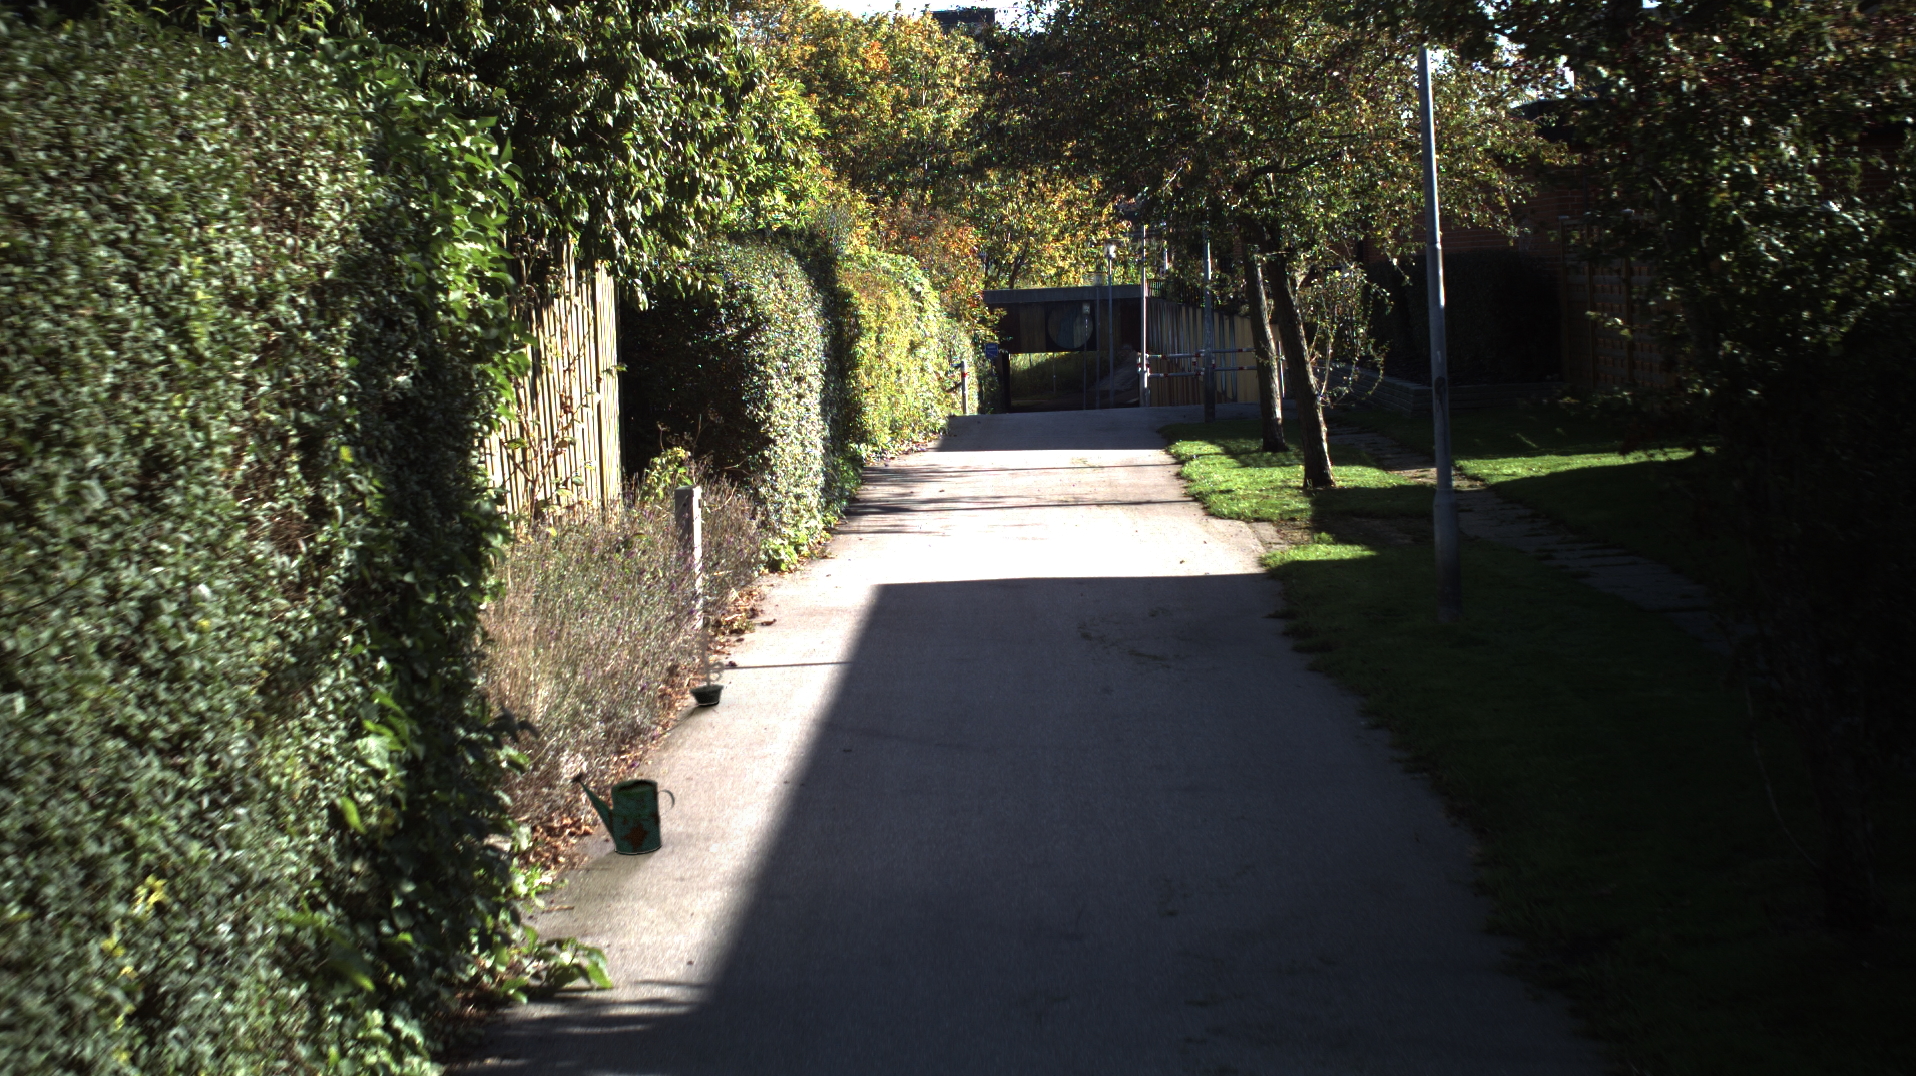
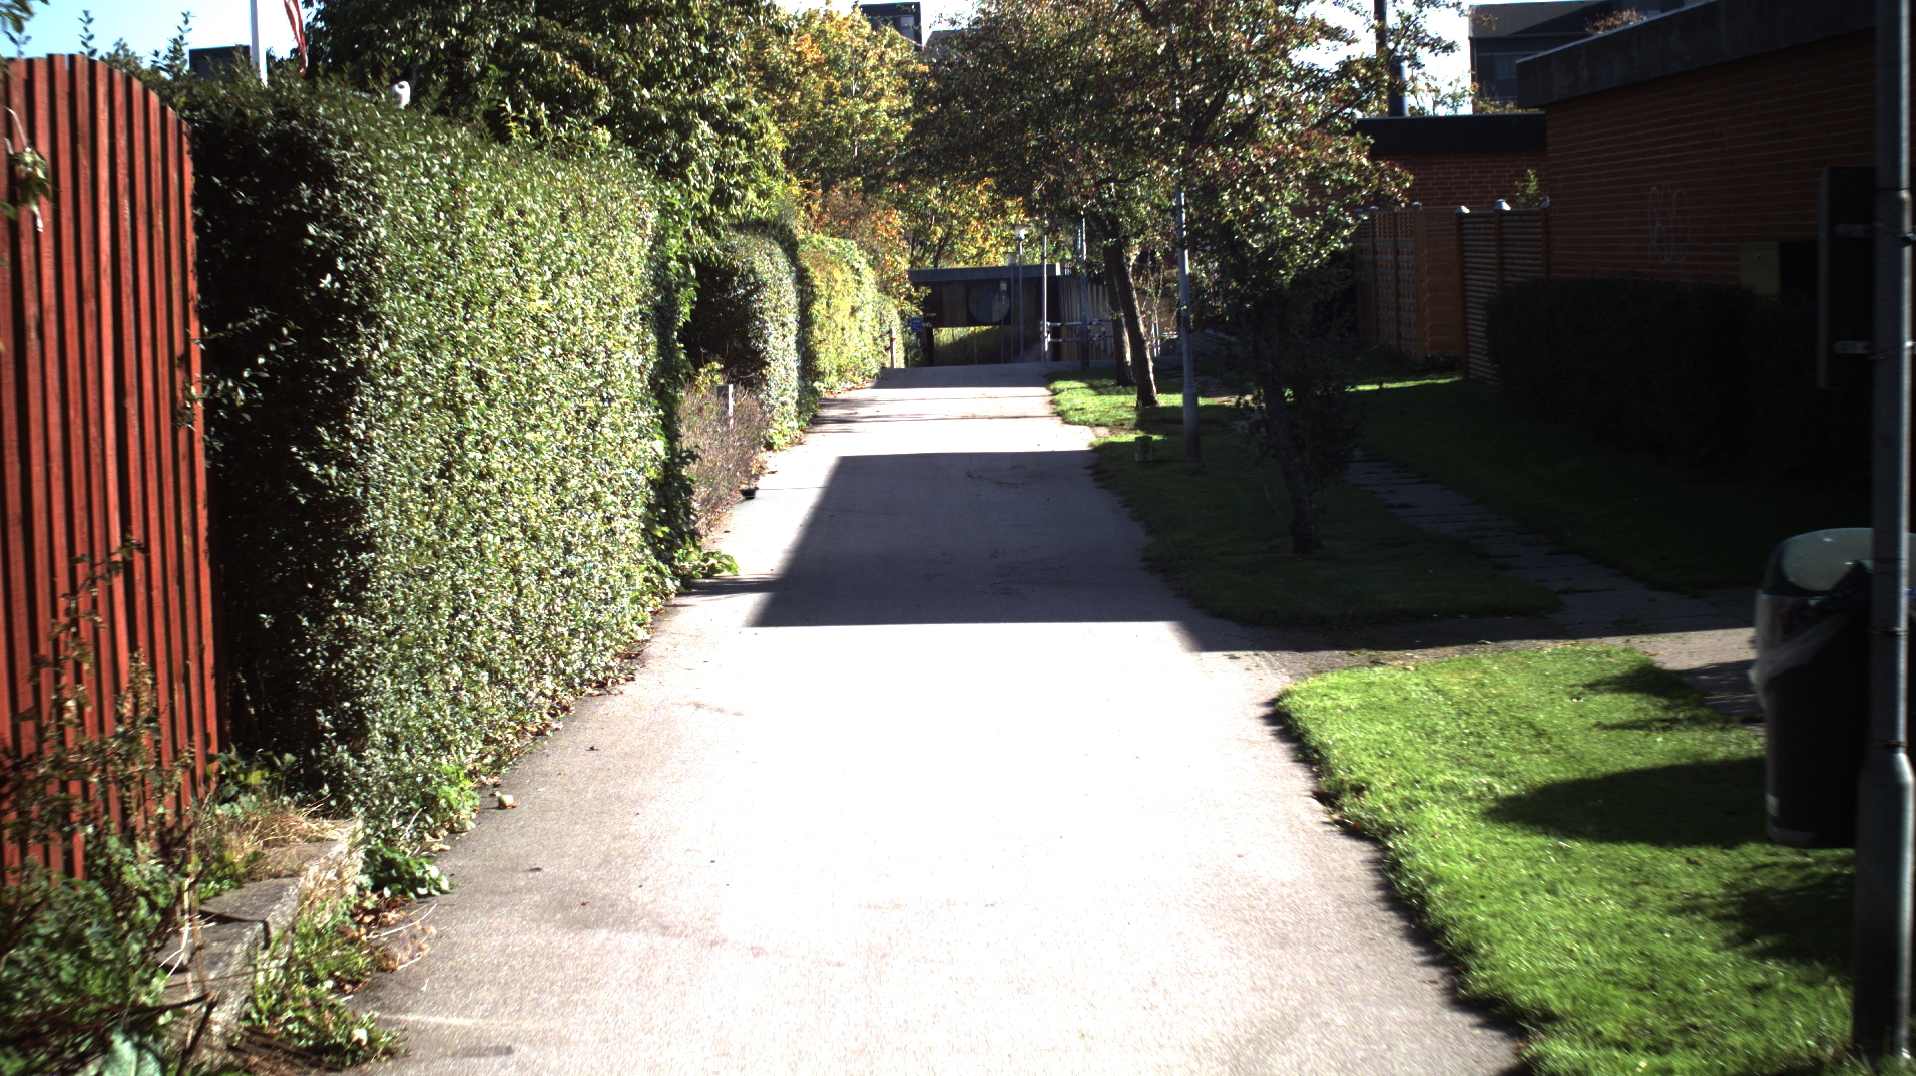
watering can: present [570,773,675,855] -> present [1134,432,1170,462]

